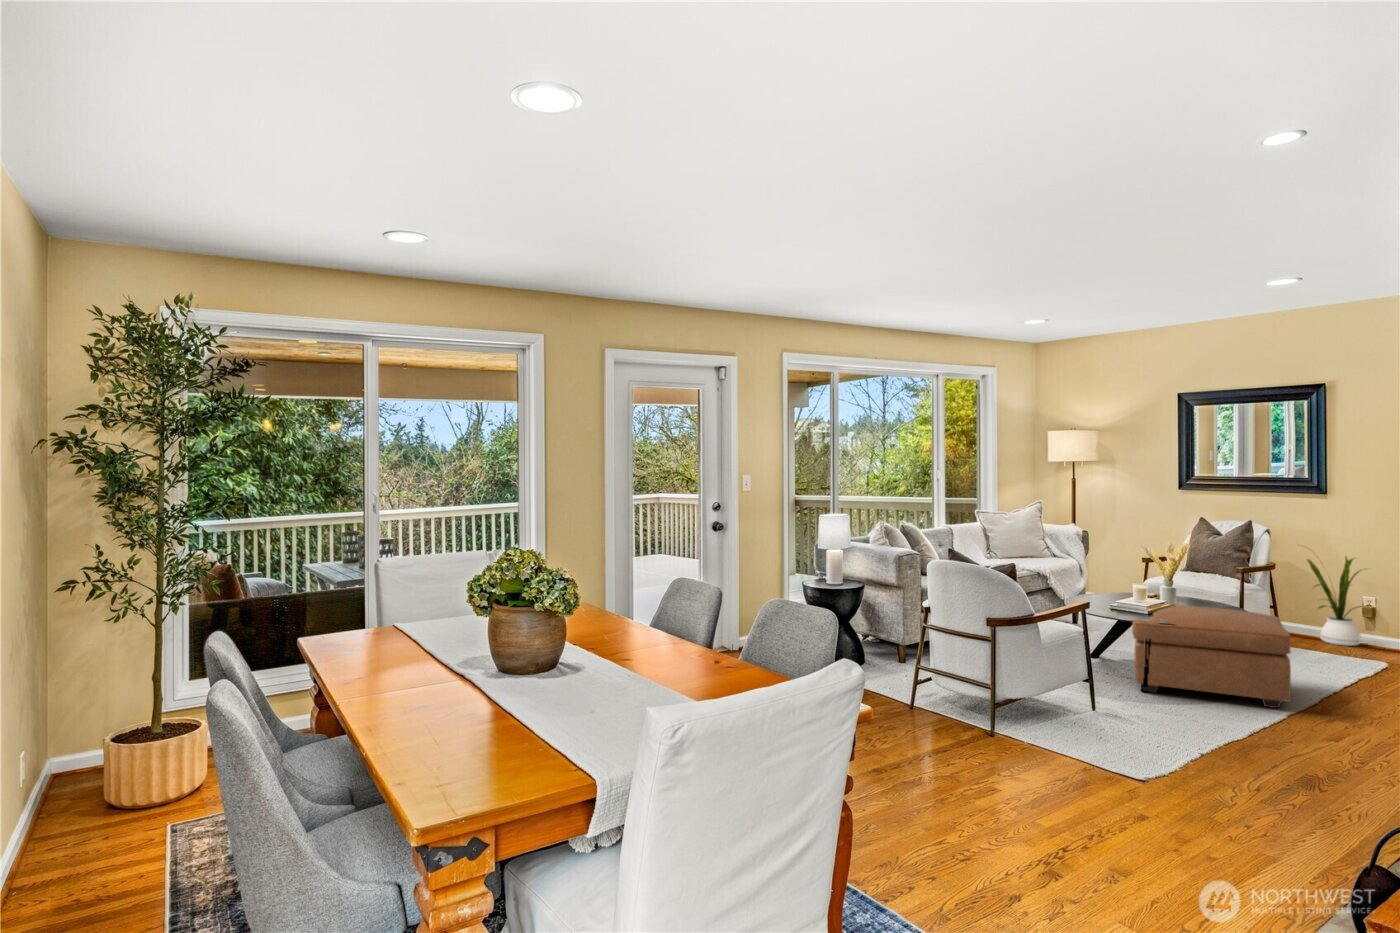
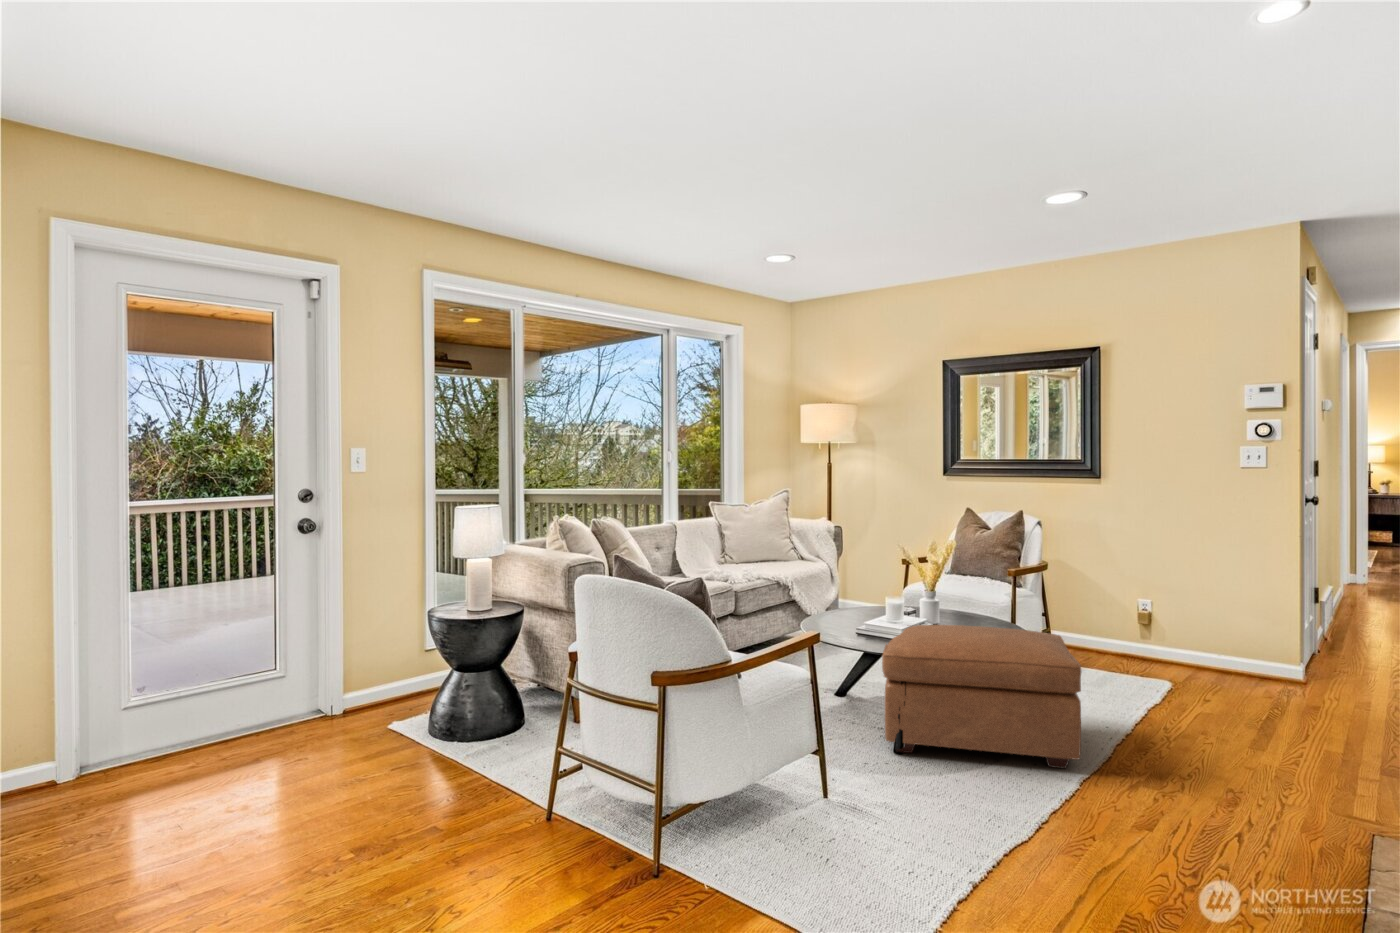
house plant: present [1307,549,1361,646] -> none [1068,538,1155,660]

